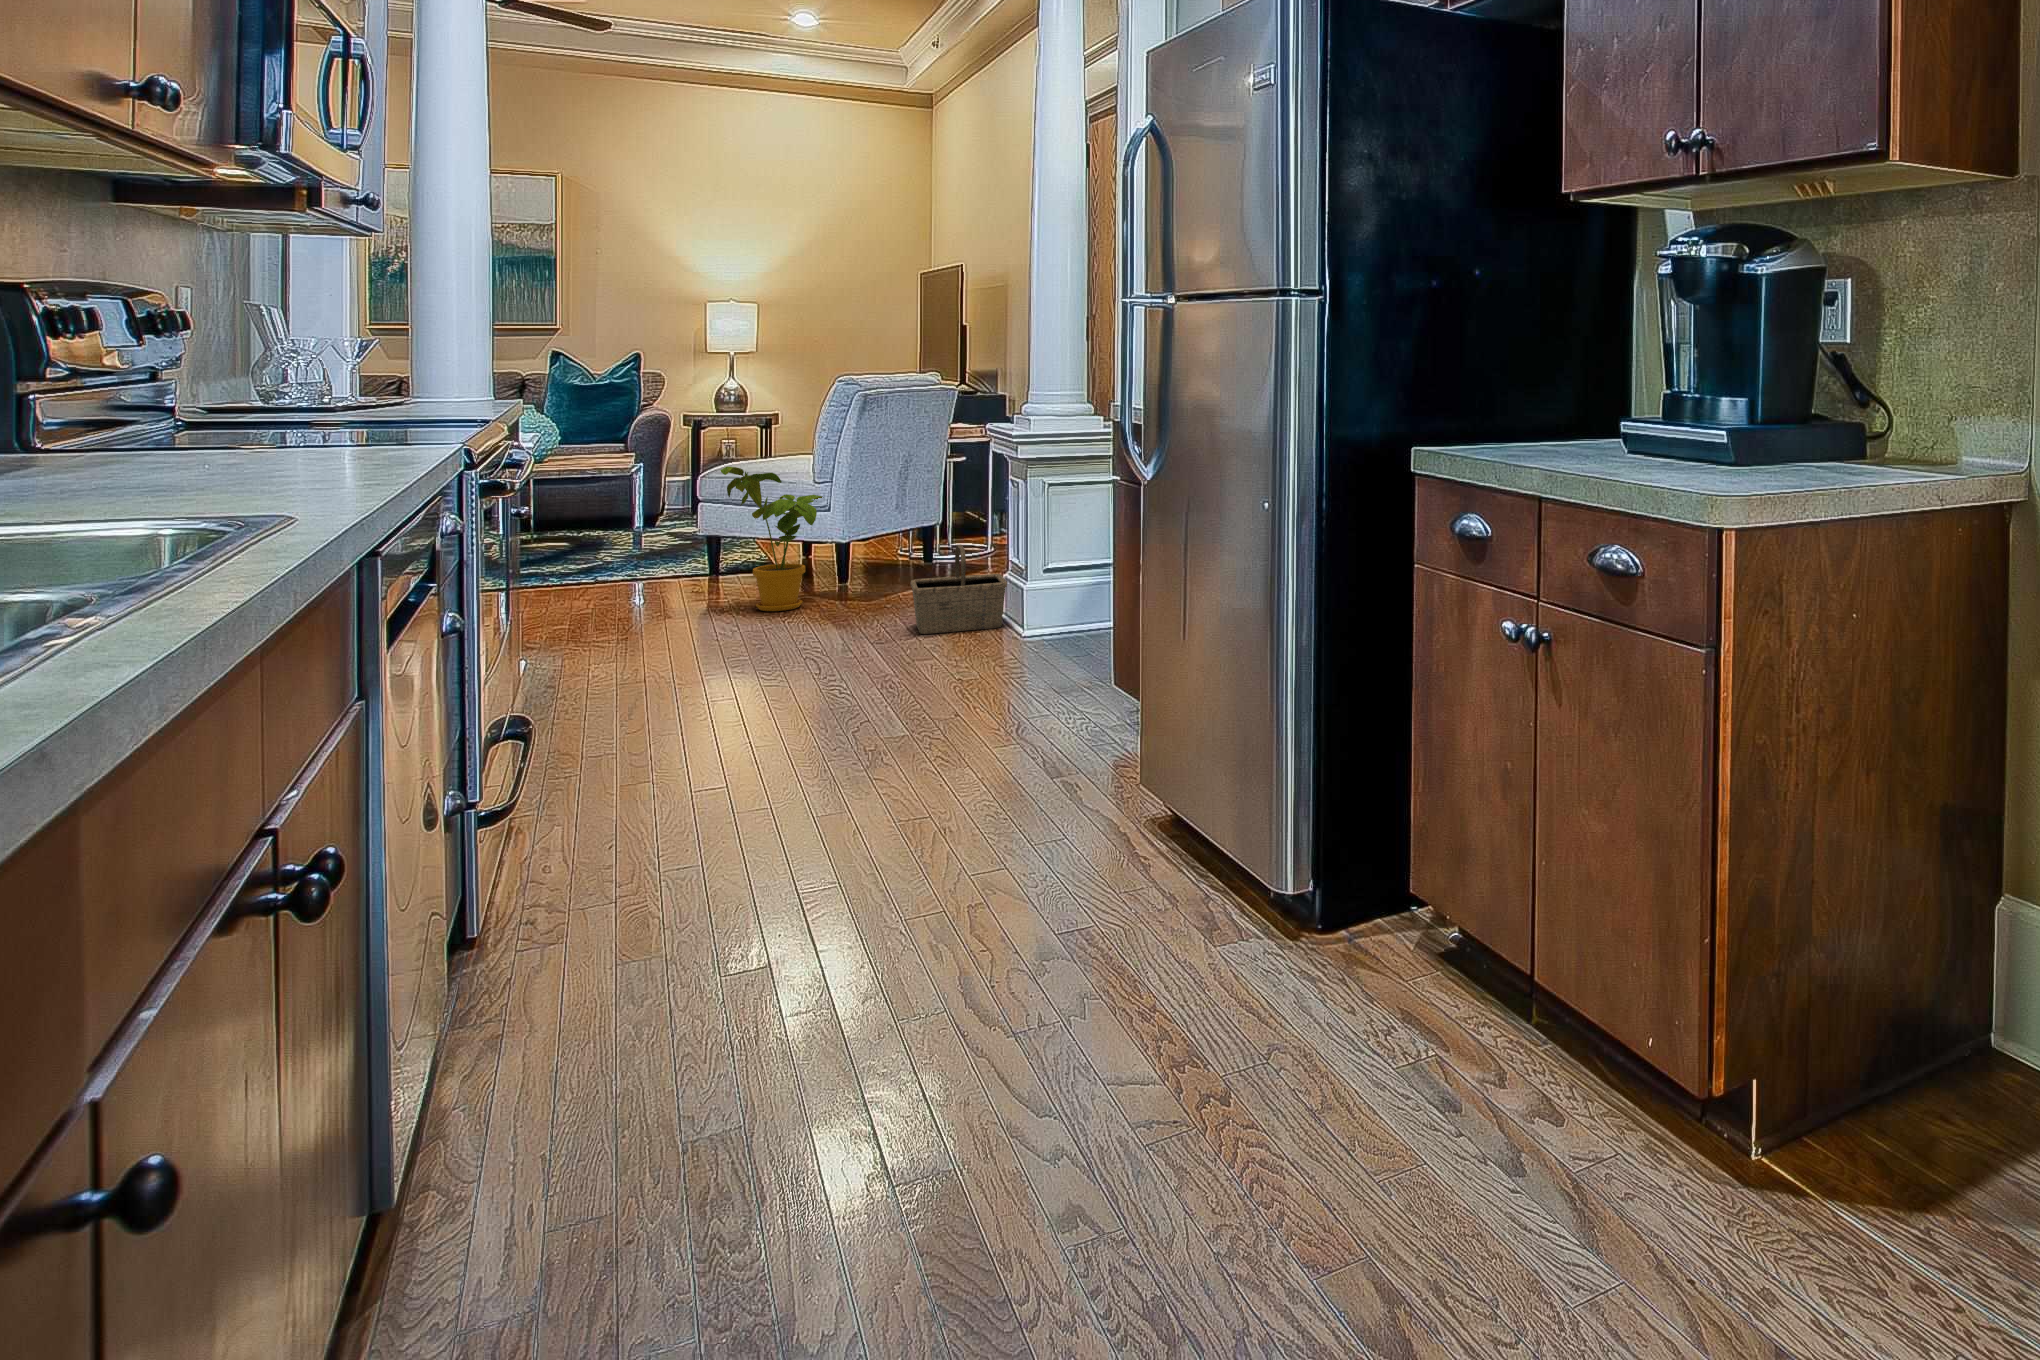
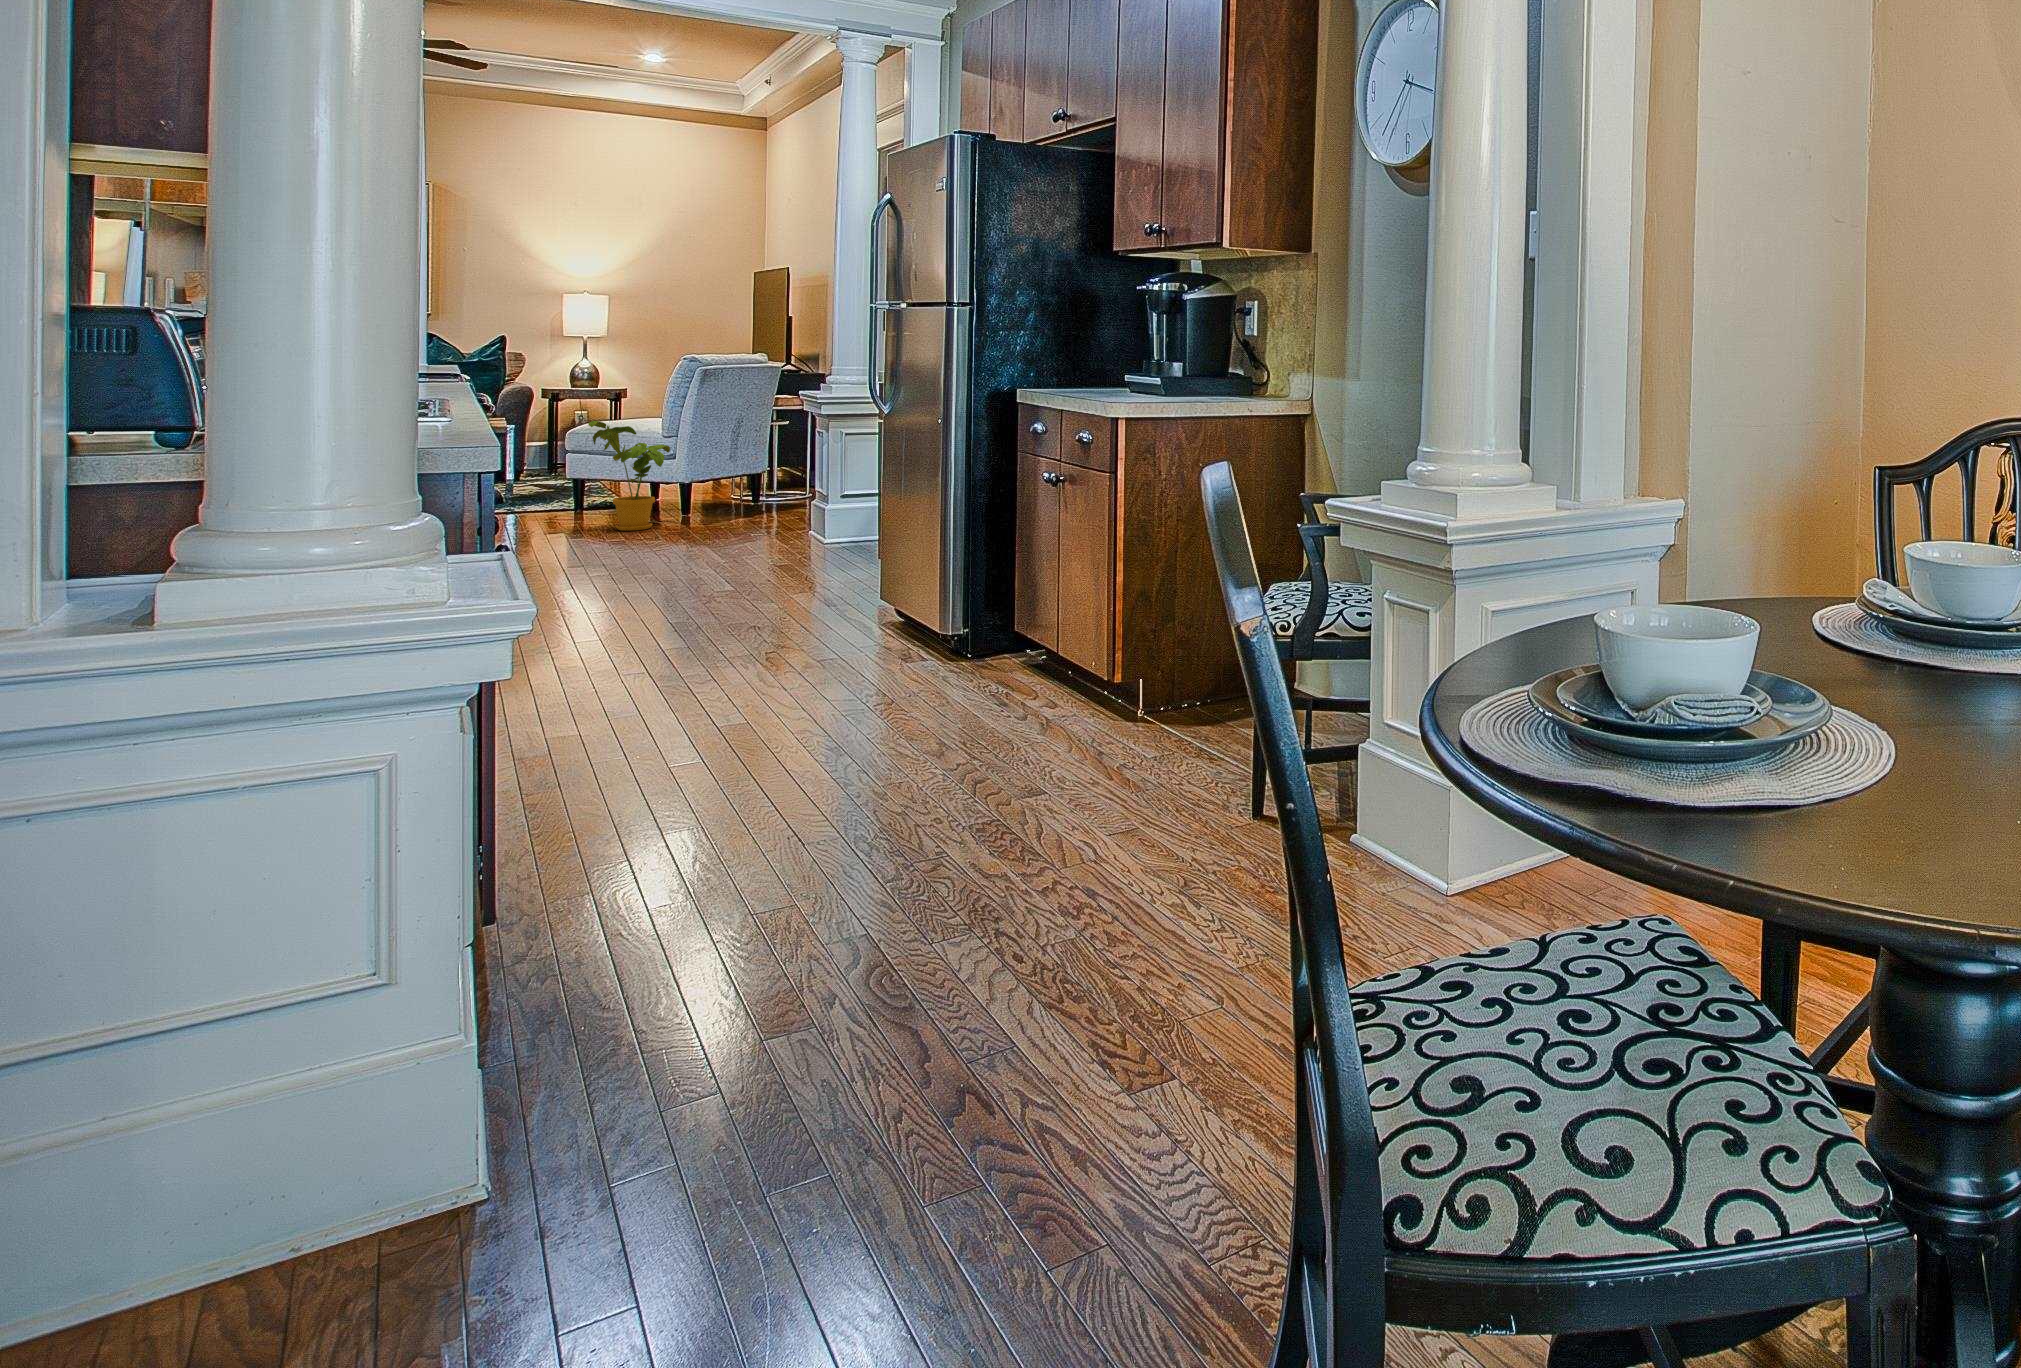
basket: present [910,545,1007,634] -> none [738,479,812,542]

